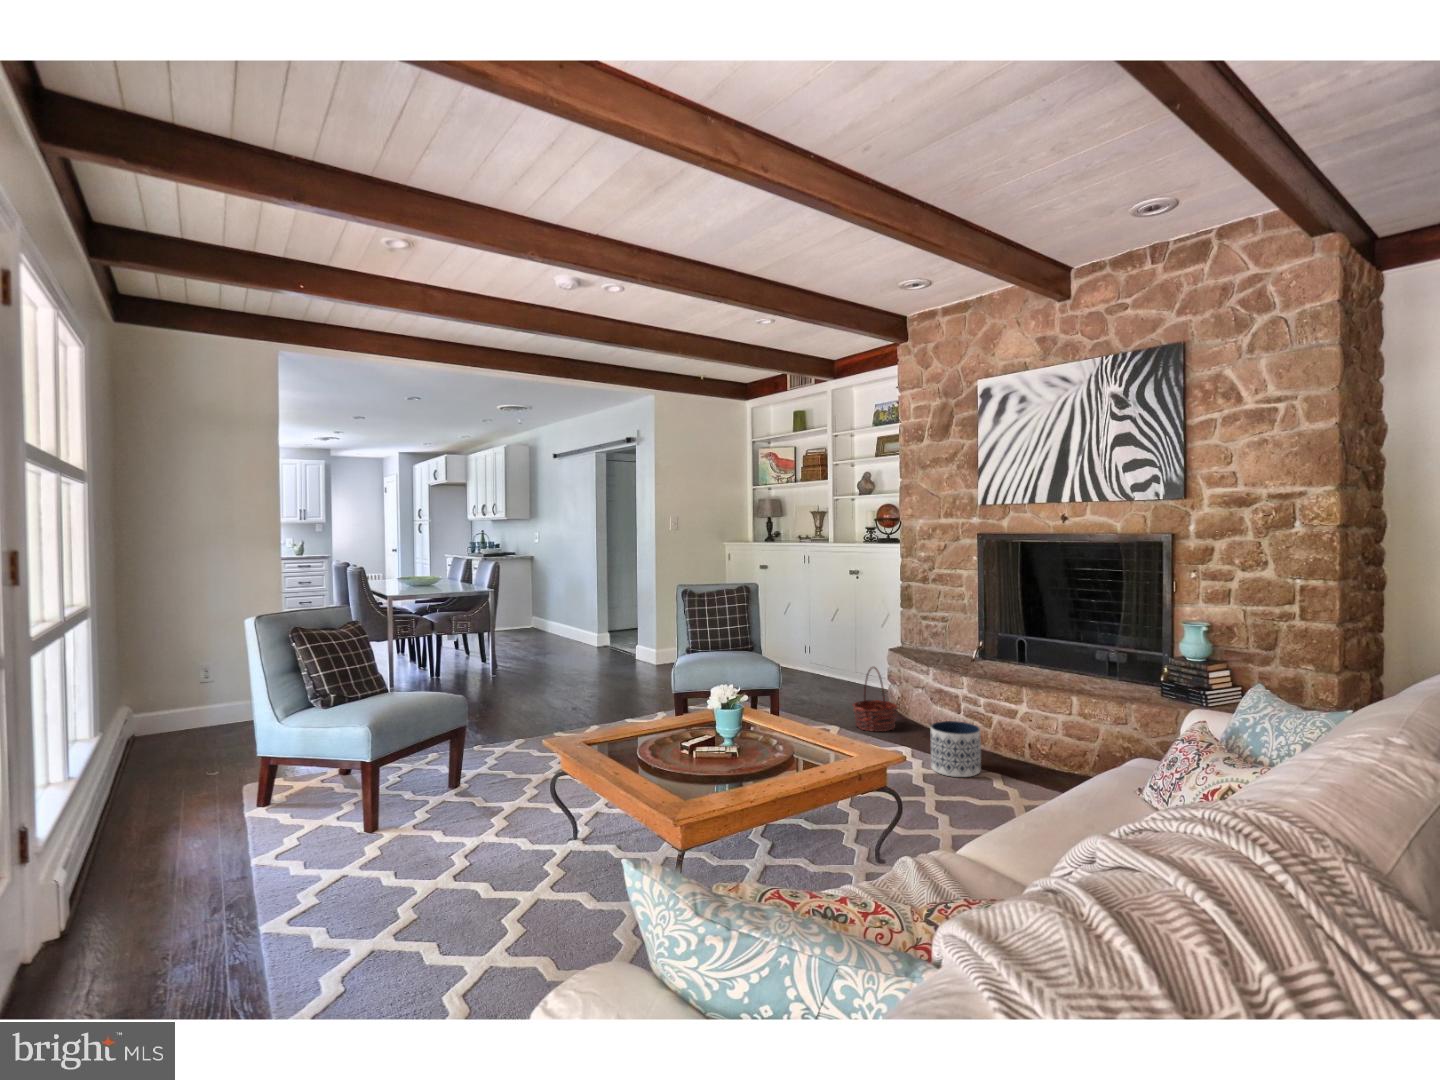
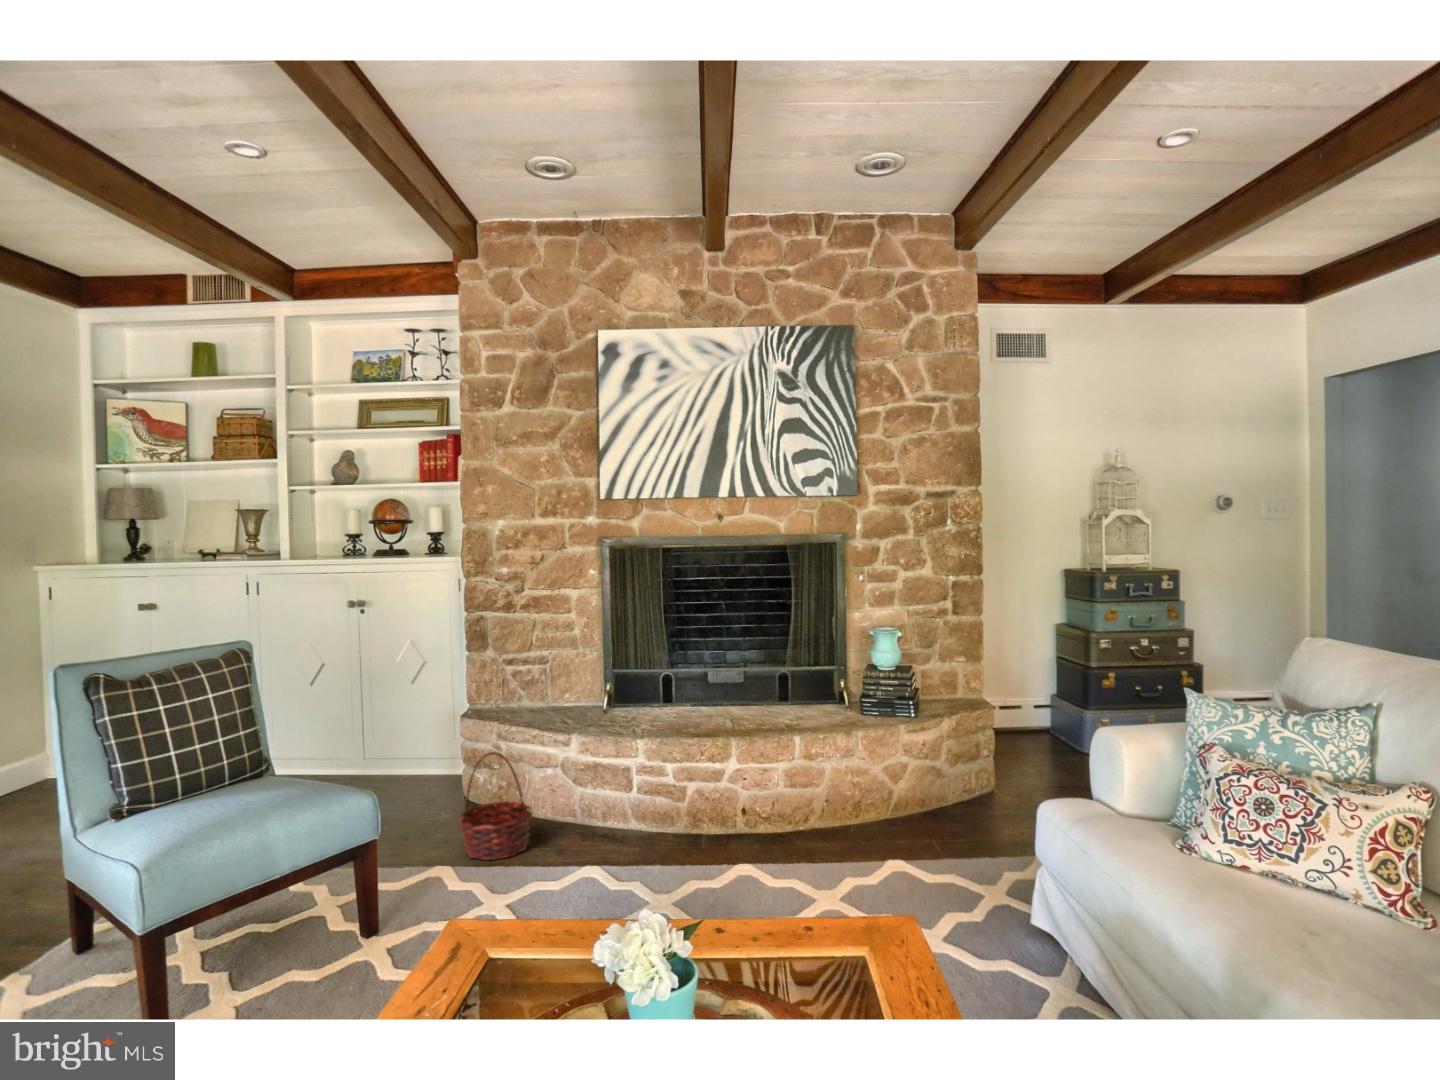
planter: present [931,721,981,777] -> none [673,803,743,892]

